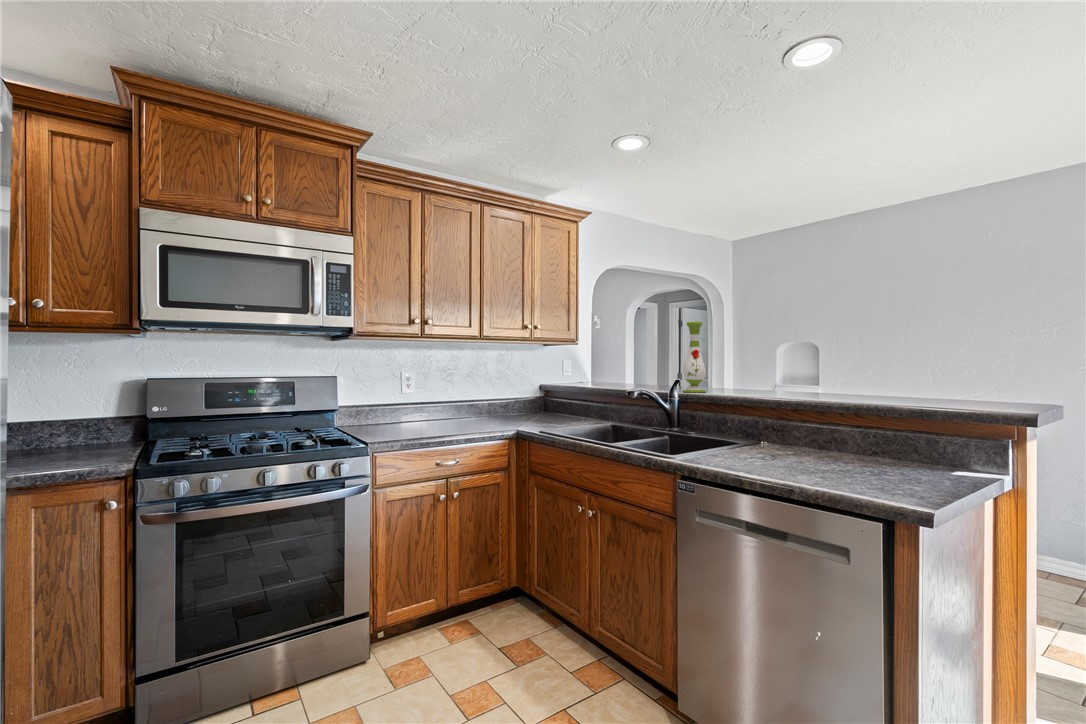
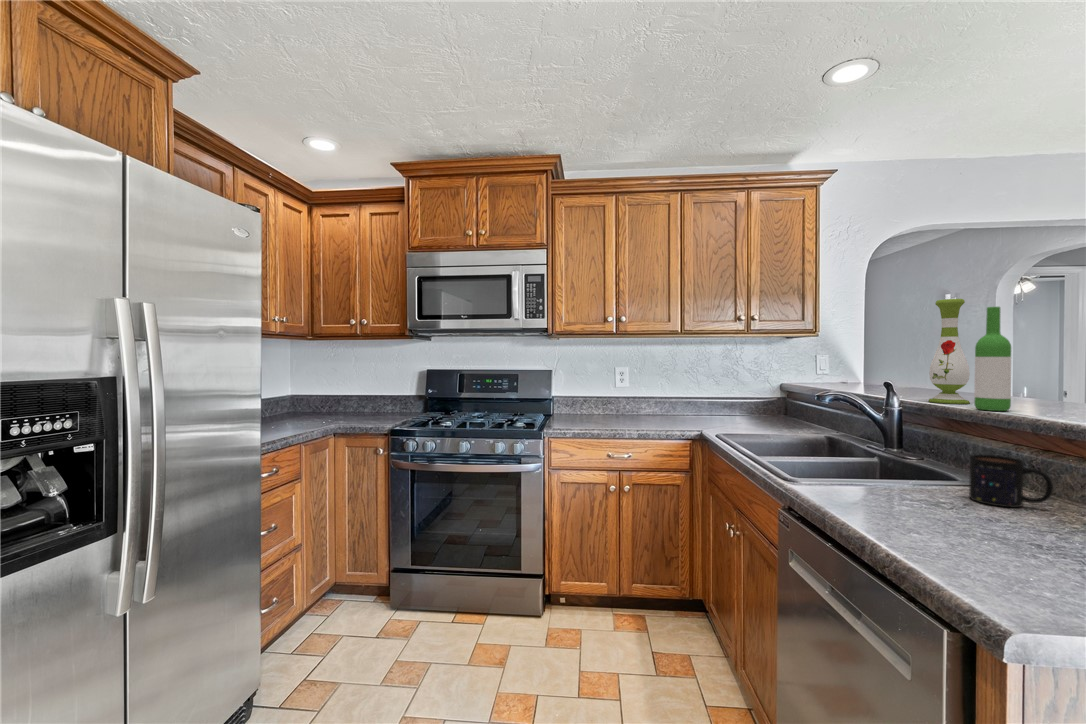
wine bottle: none [723,328,741,395] -> present [974,307,1011,411]
mug: none [755,421,793,451] -> present [969,455,1053,507]

